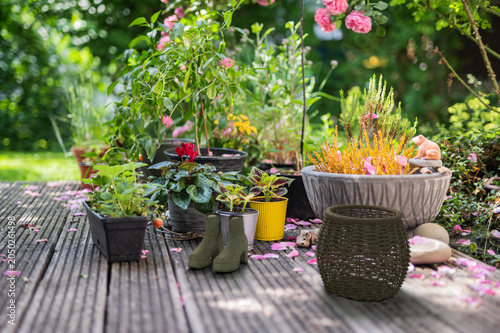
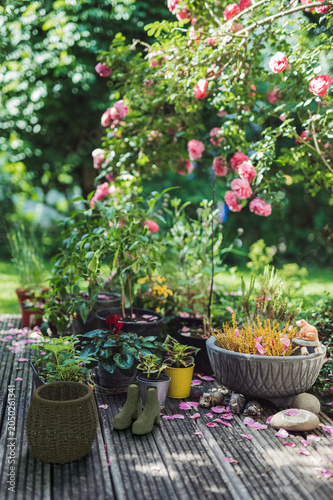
woven basket: present [315,204,411,301] -> present [25,381,99,464]

